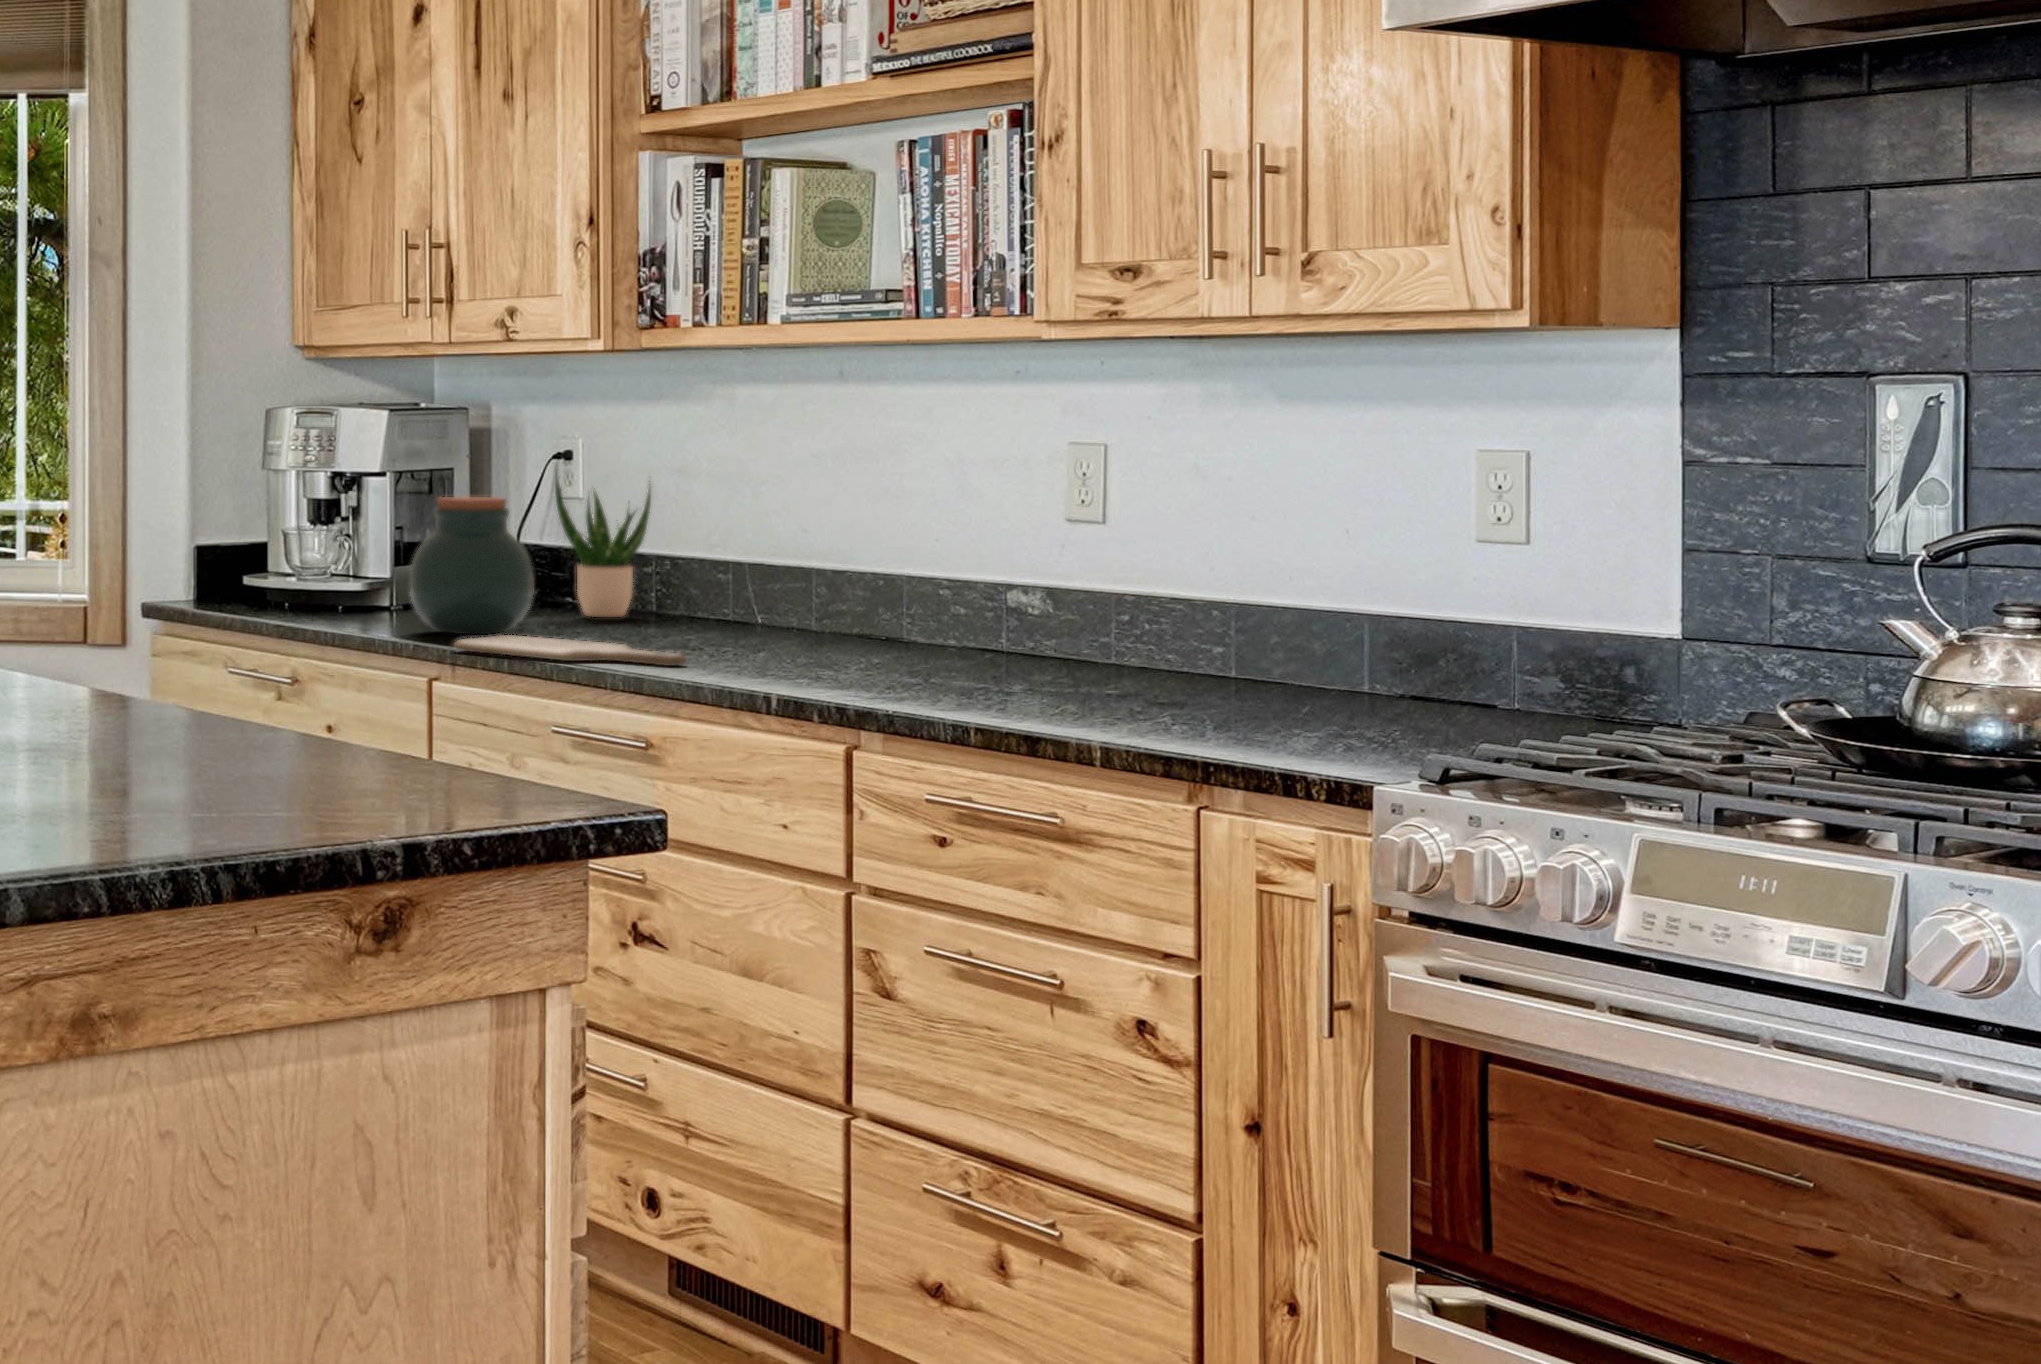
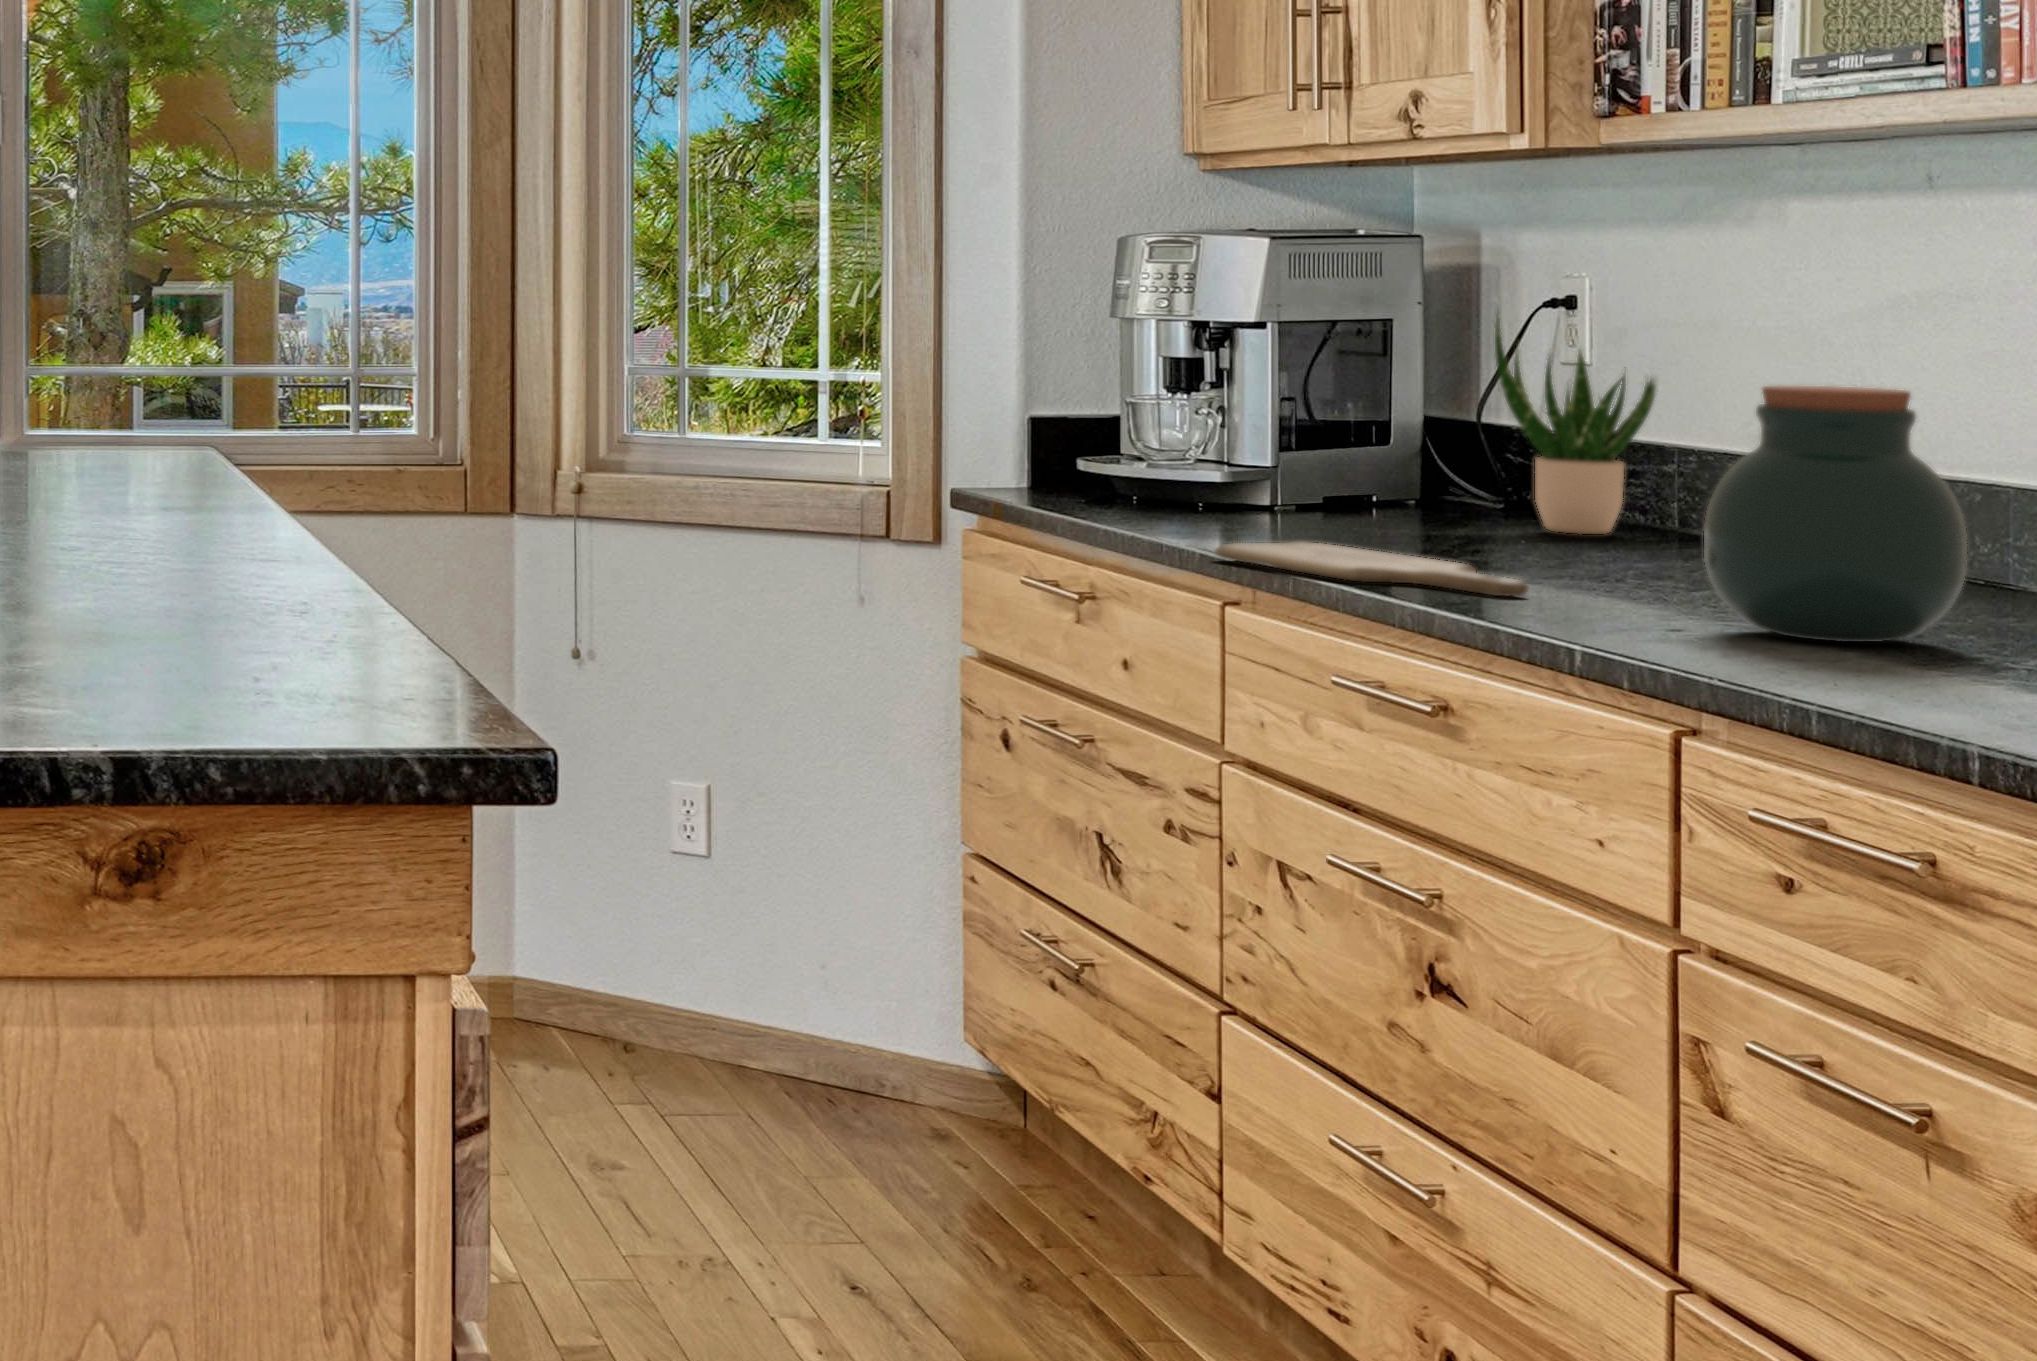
jar: present [410,497,533,634] -> present [1704,386,1967,642]

